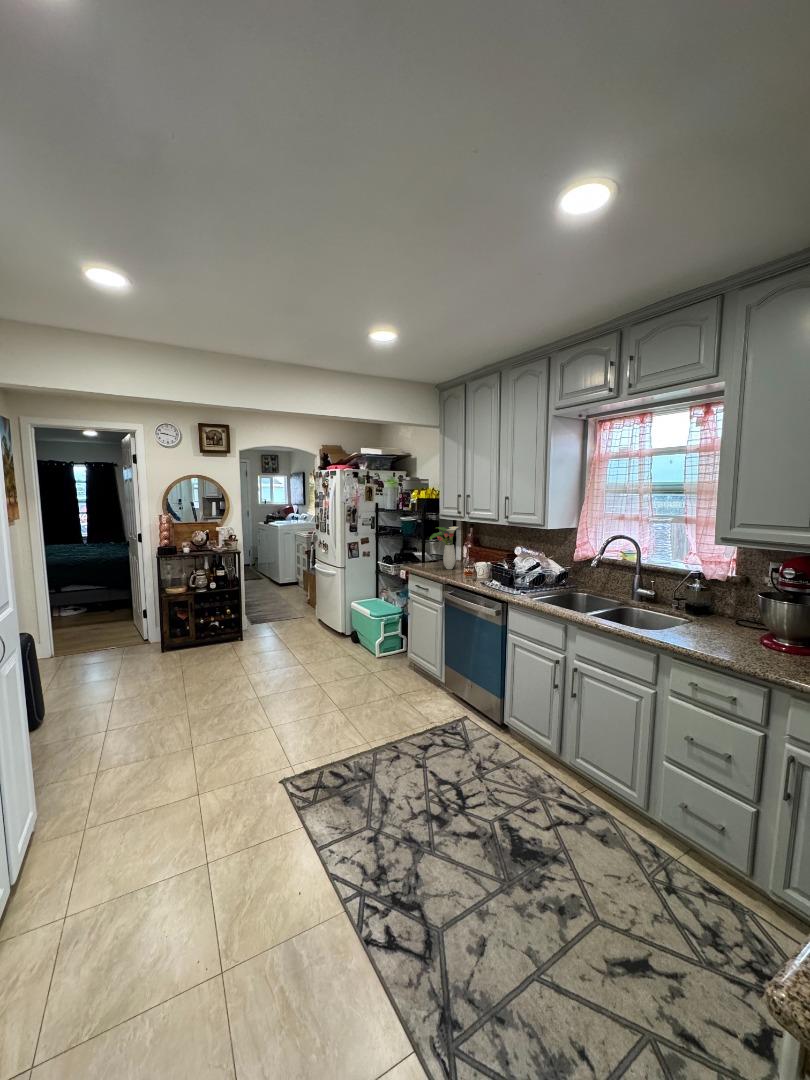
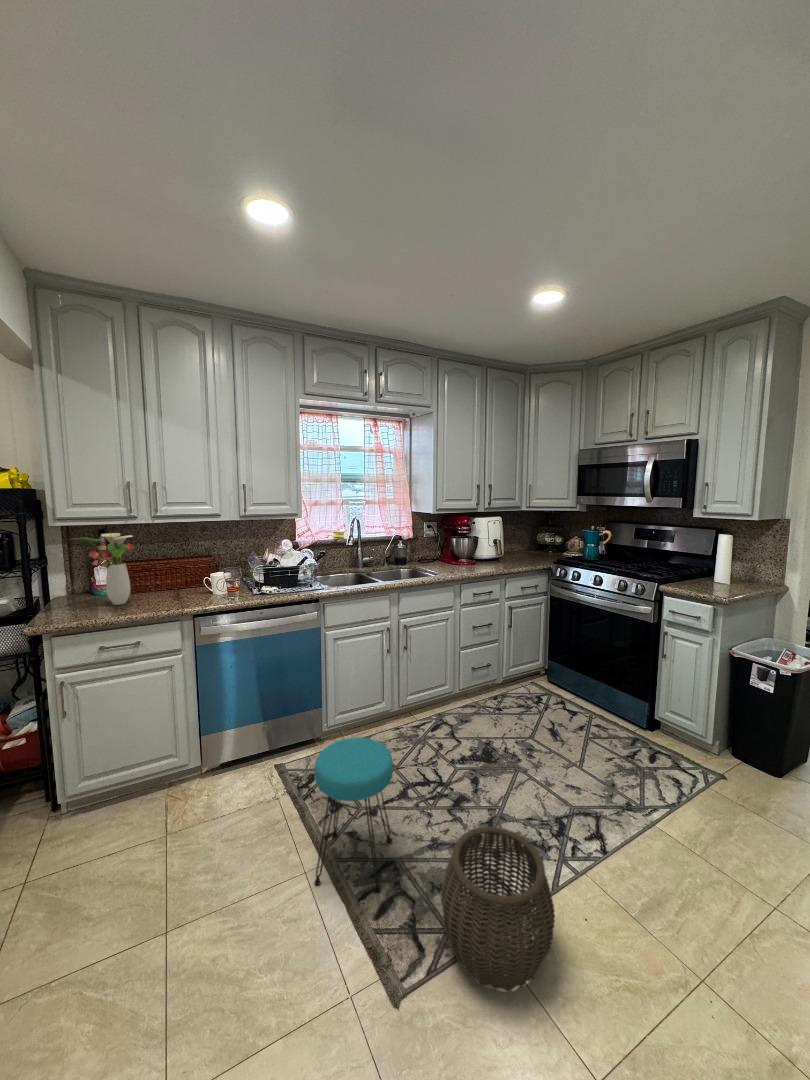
stool: none [348,679,402,777] -> present [314,737,393,892]
woven basket: none [258,750,337,852] -> present [441,827,555,991]

